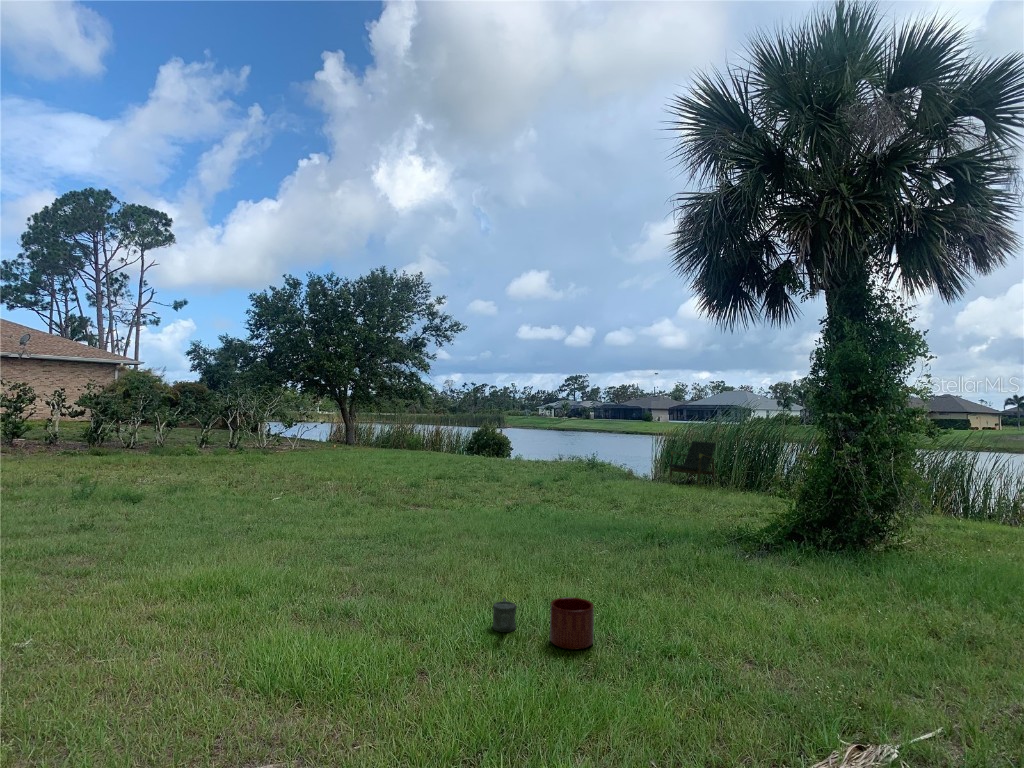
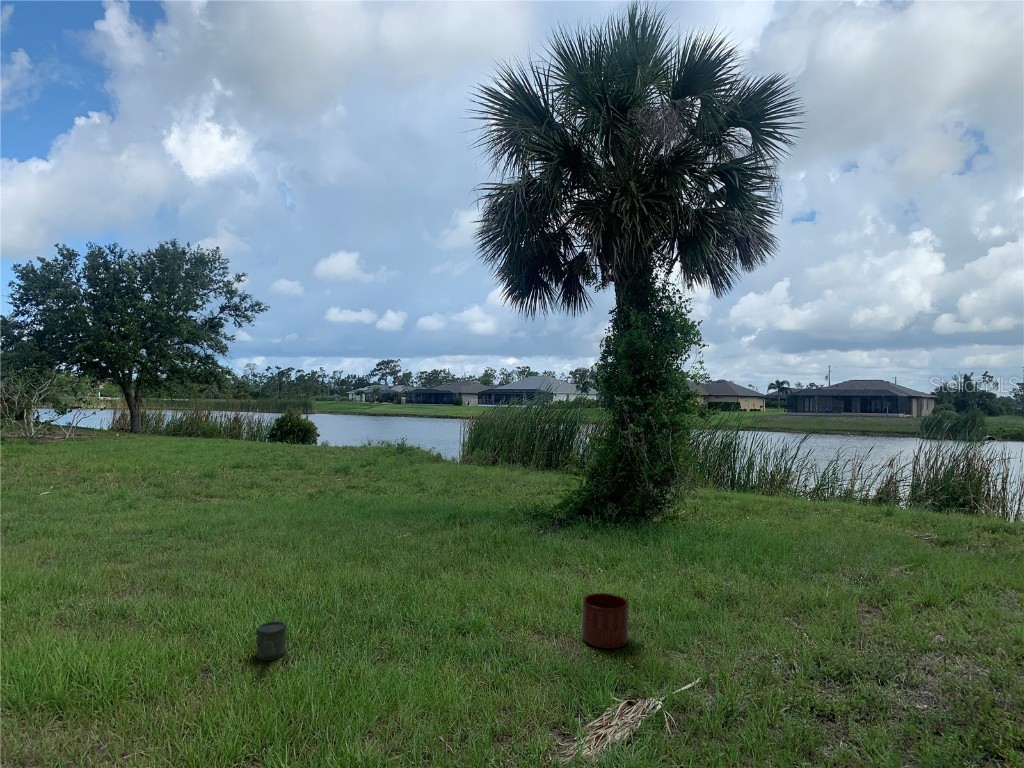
lounge chair: present [669,441,716,485] -> none [476,424,519,465]
planter: present [550,597,594,650] -> present [582,593,628,649]

